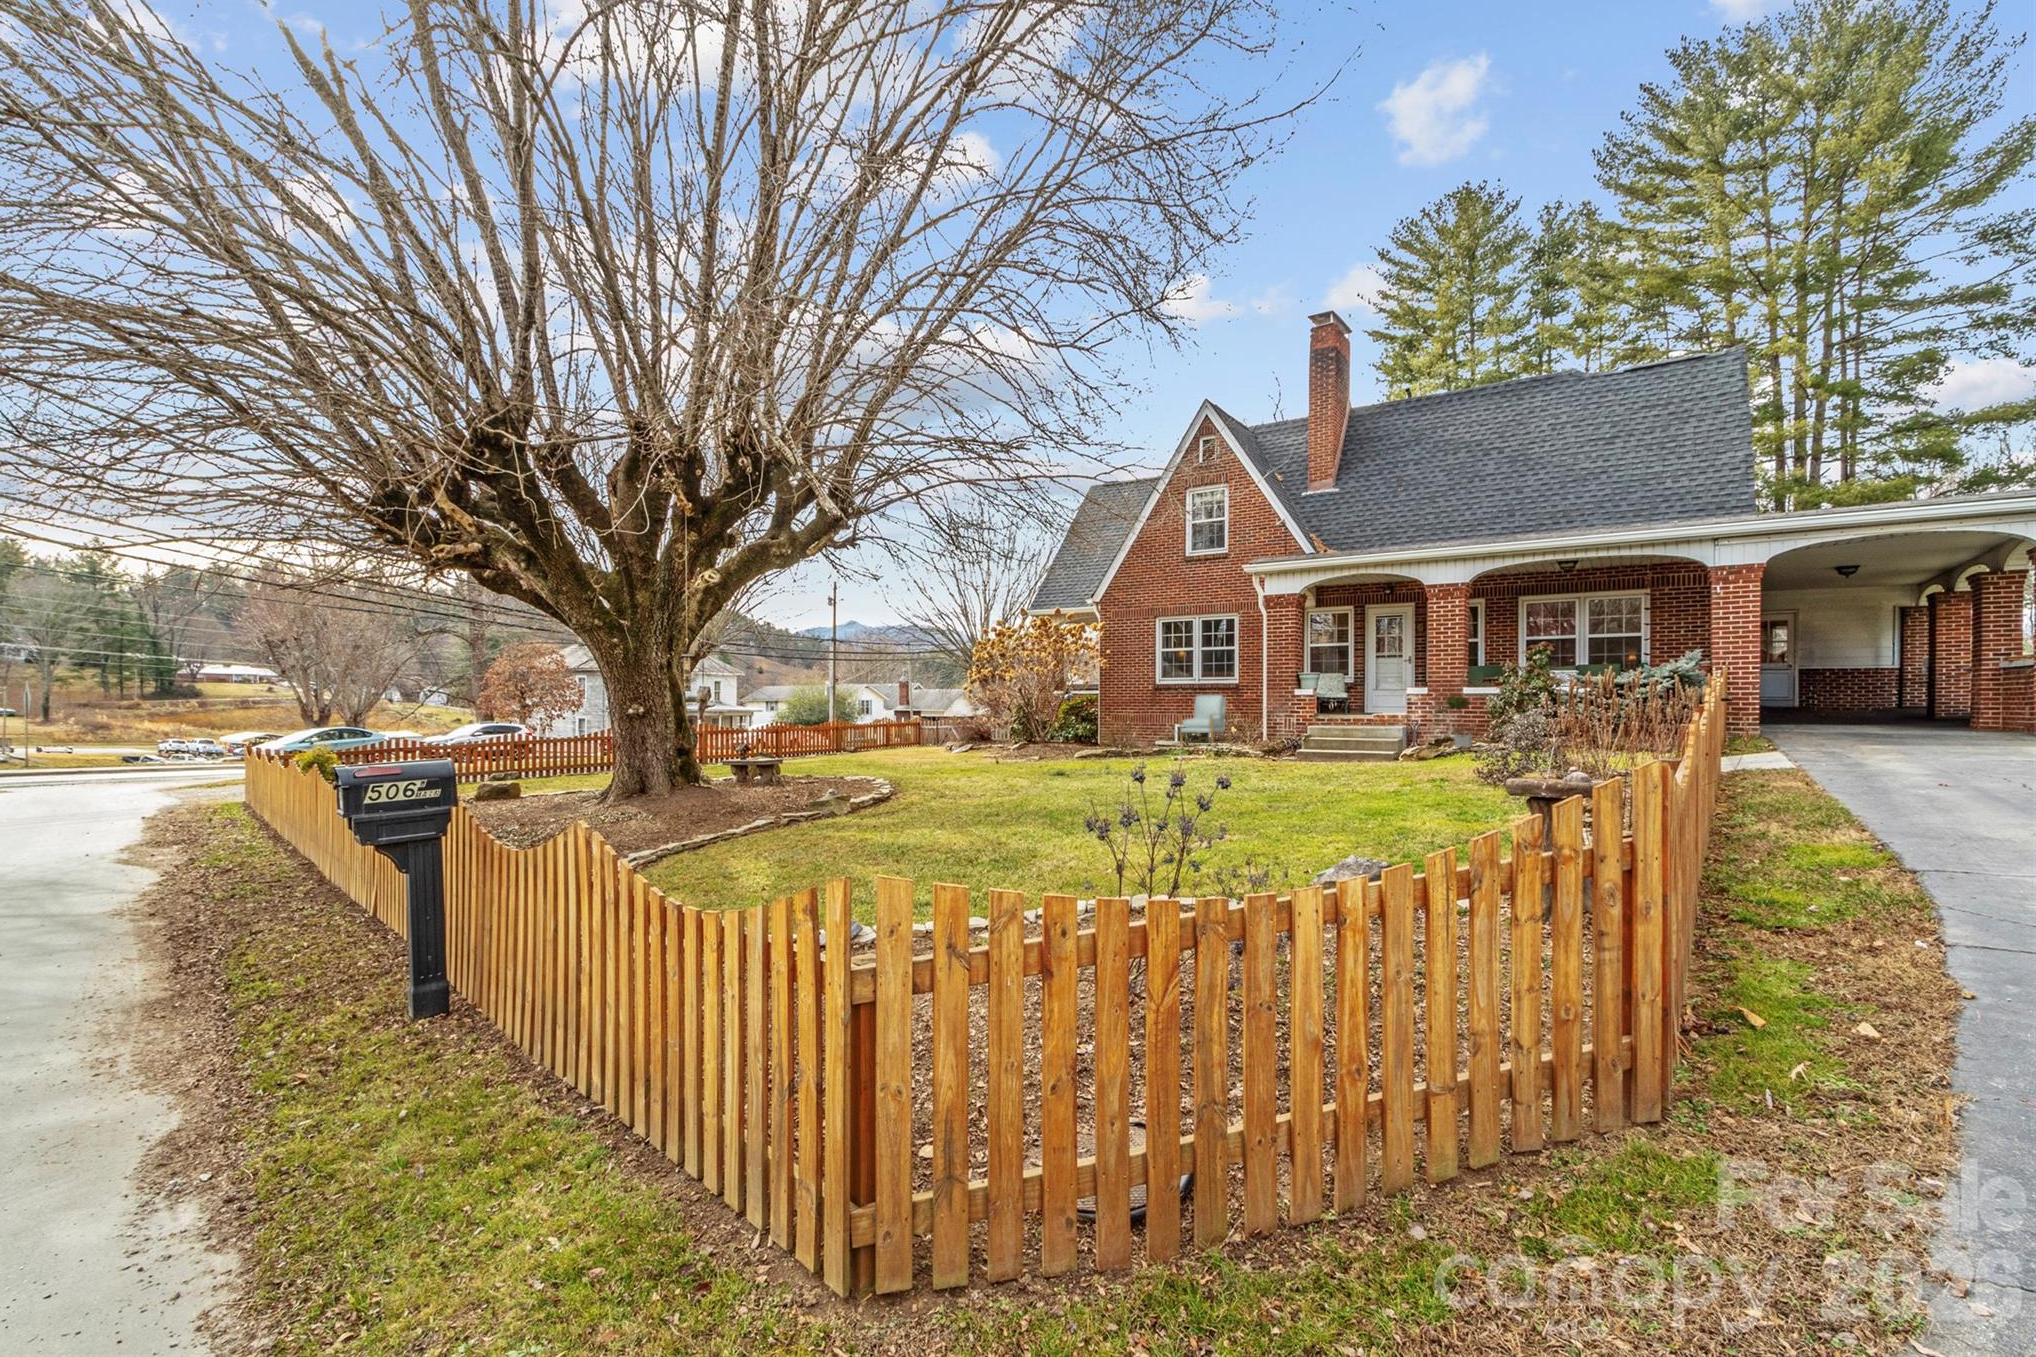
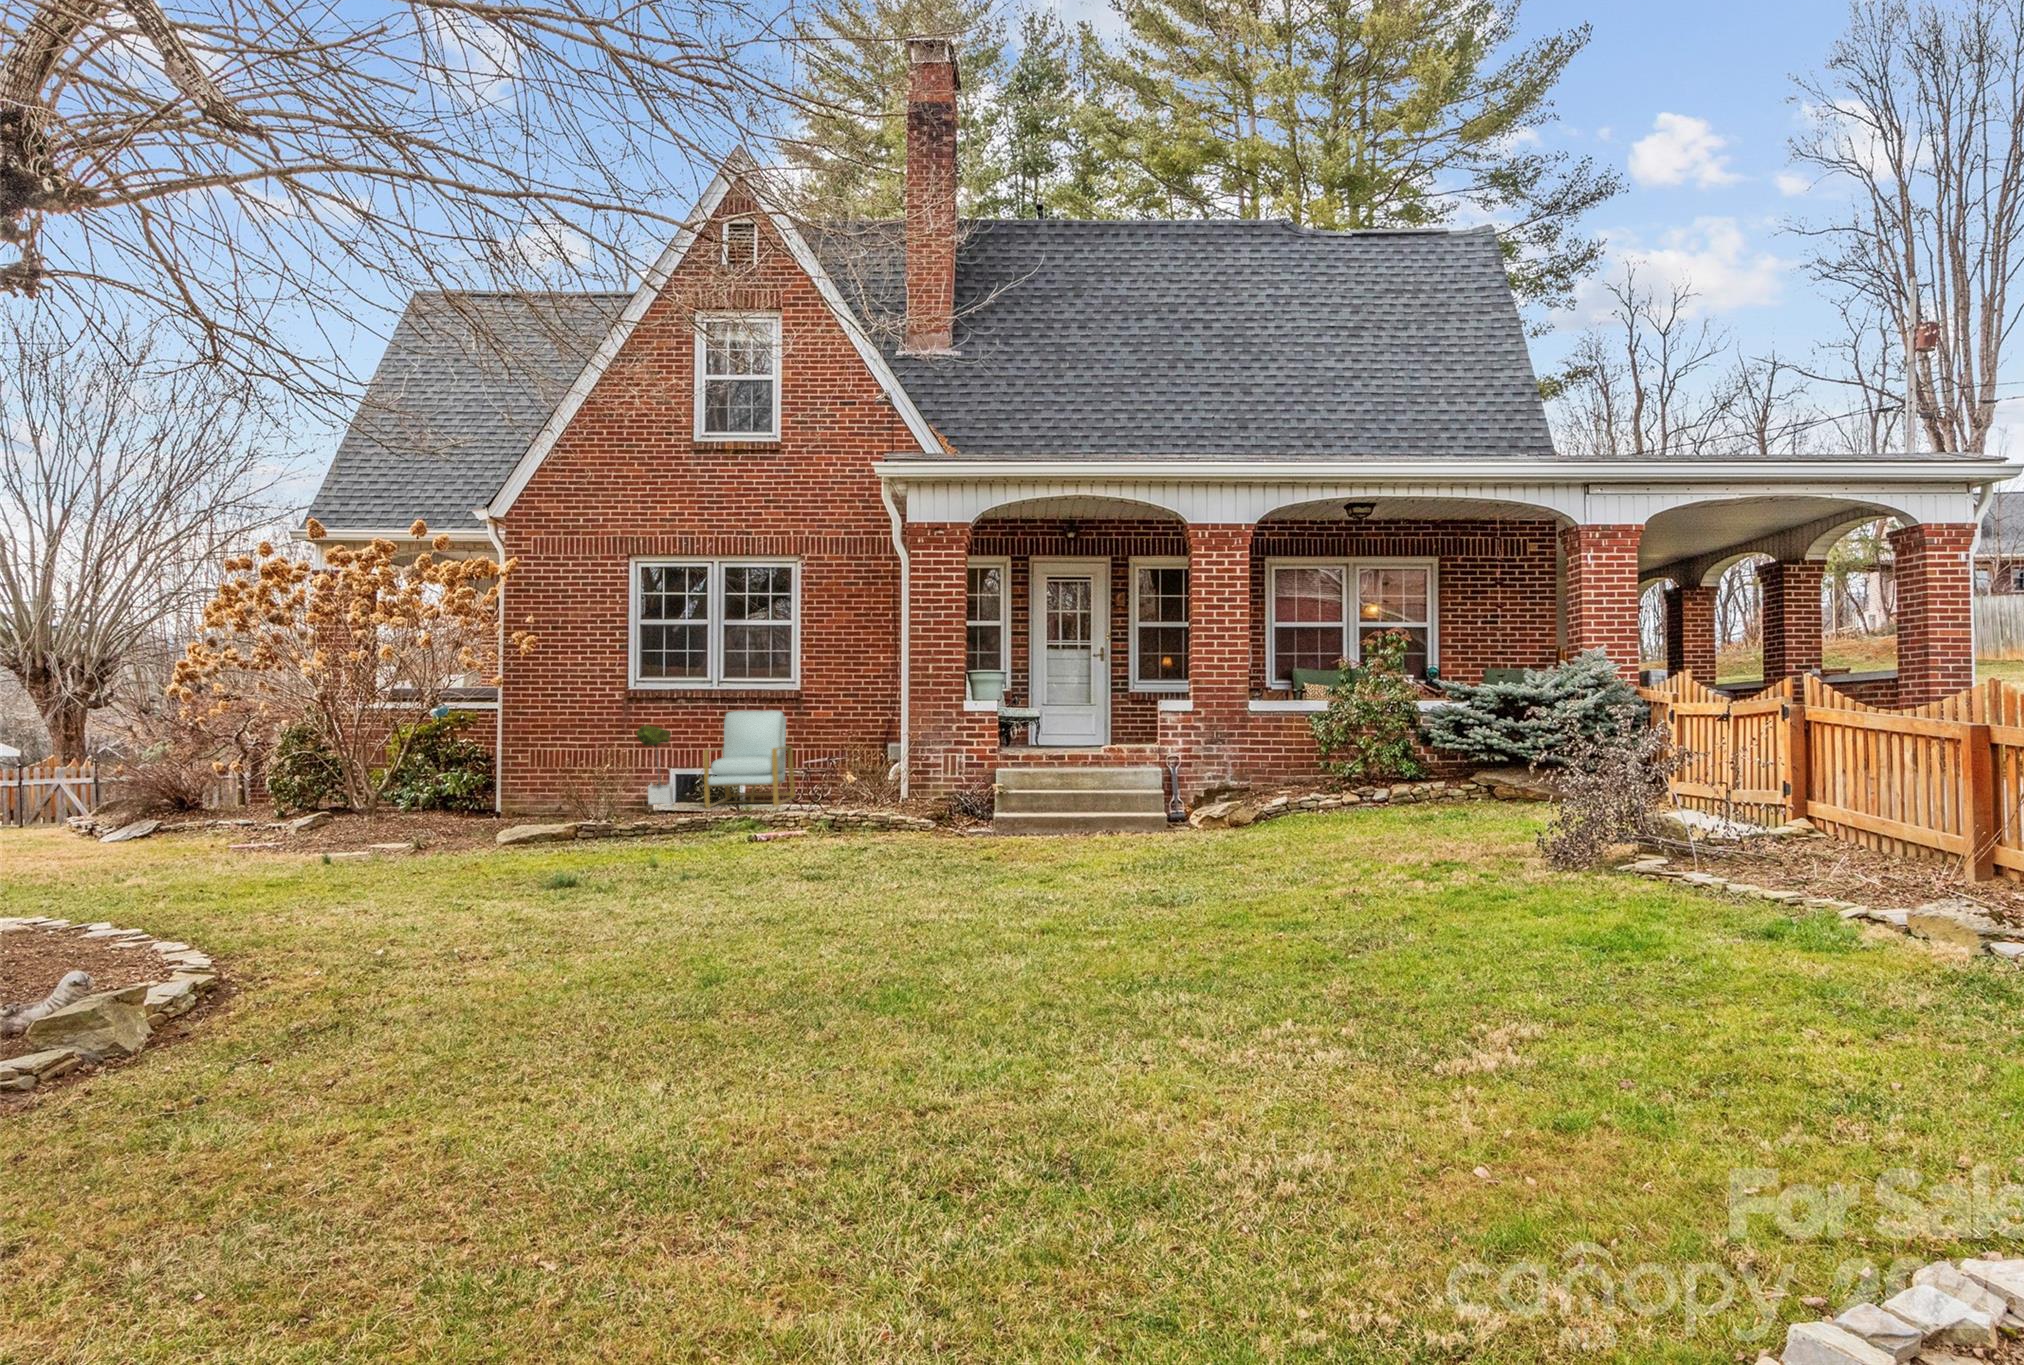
potted tree: present [1446,696,1472,747] -> present [637,725,673,805]

